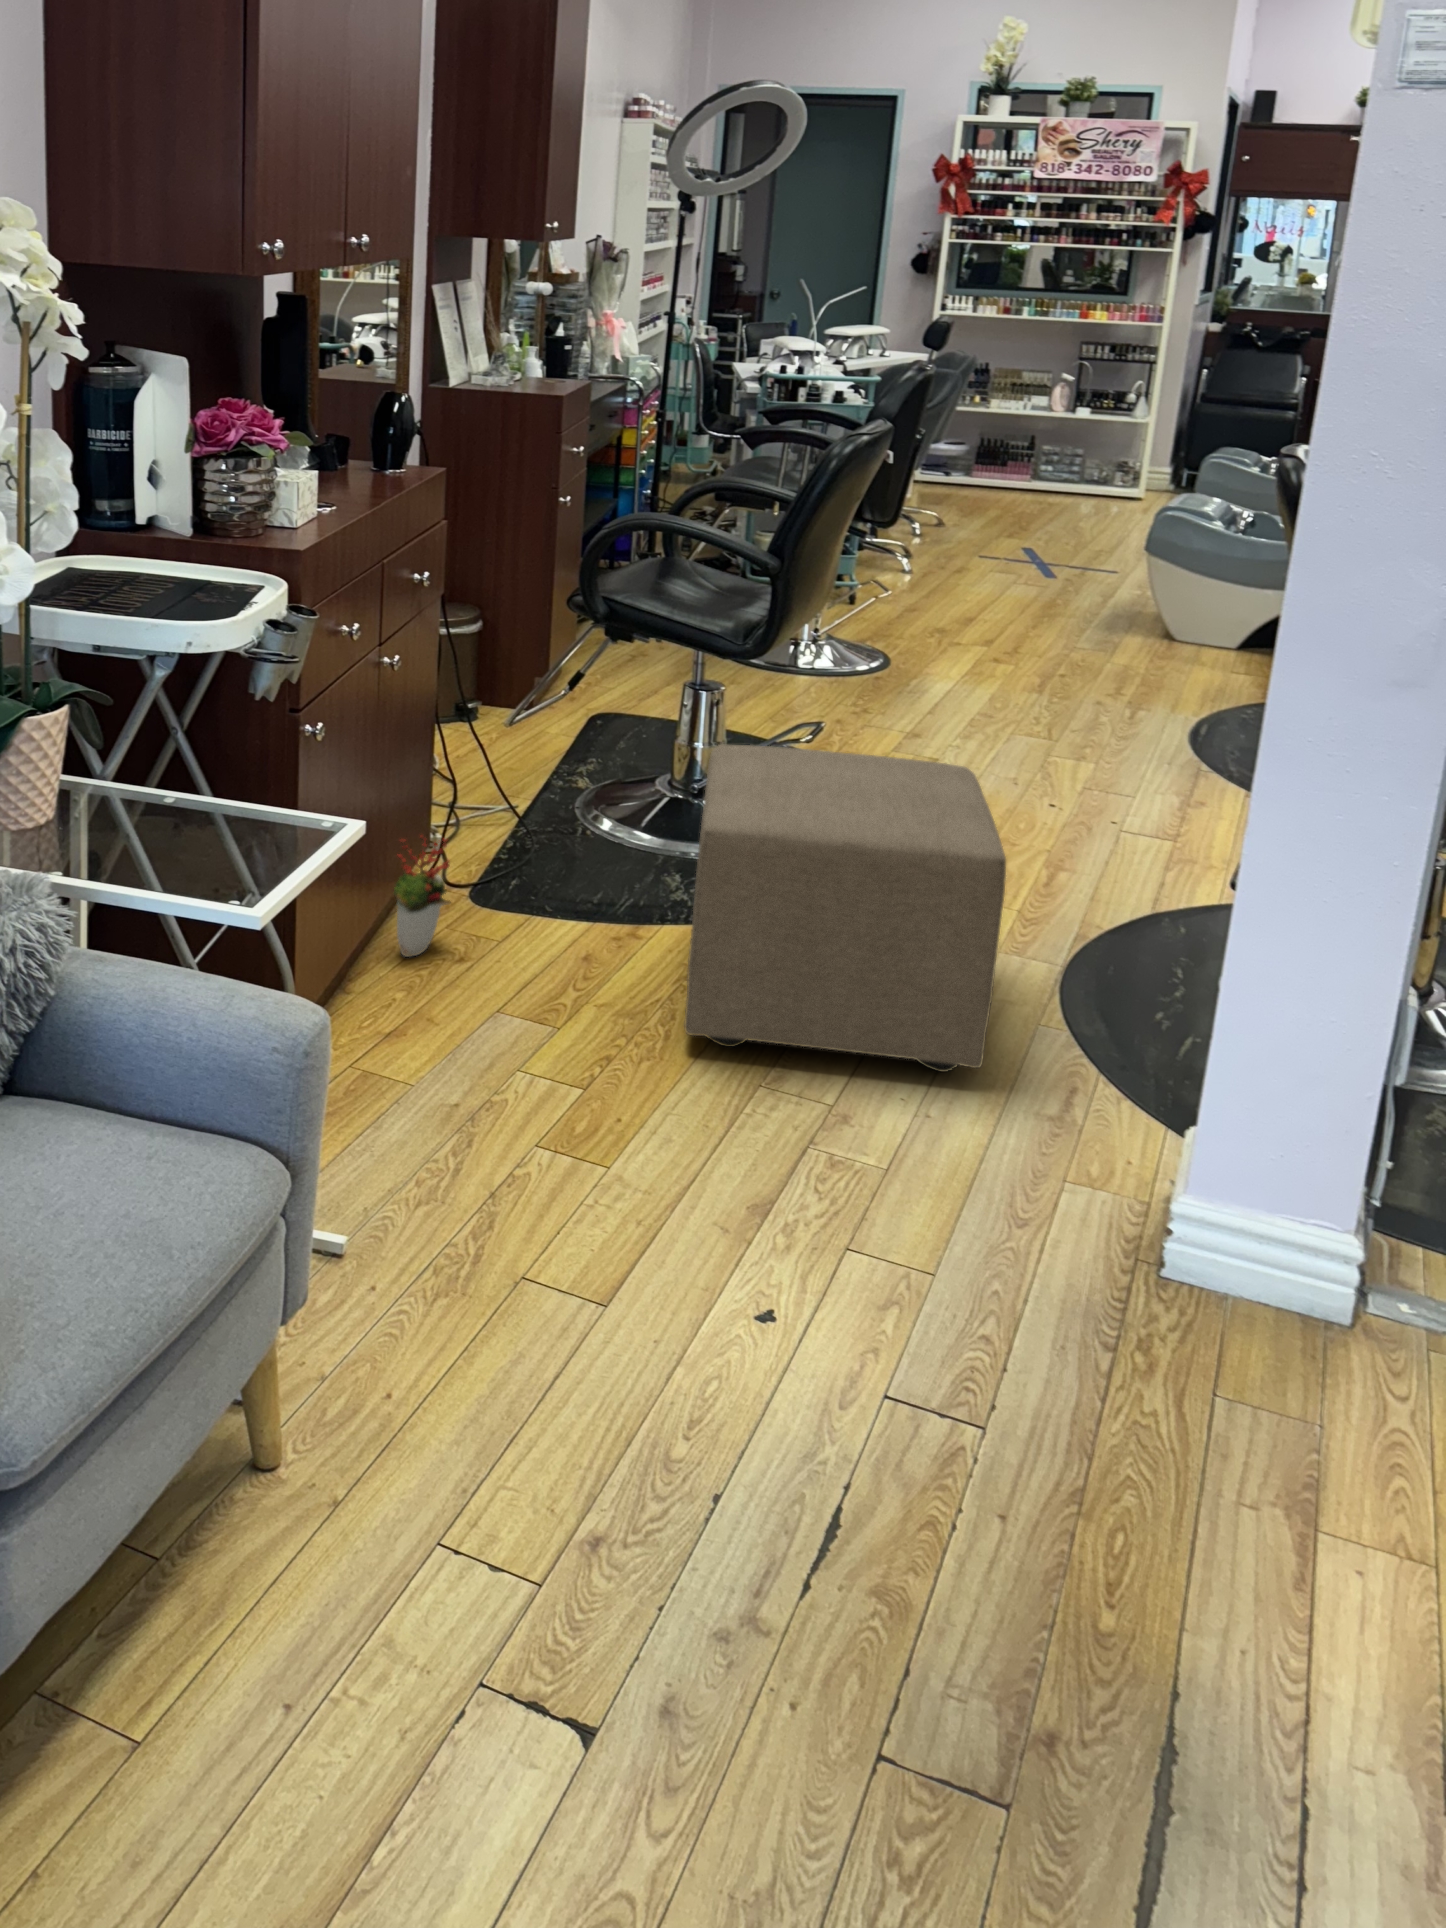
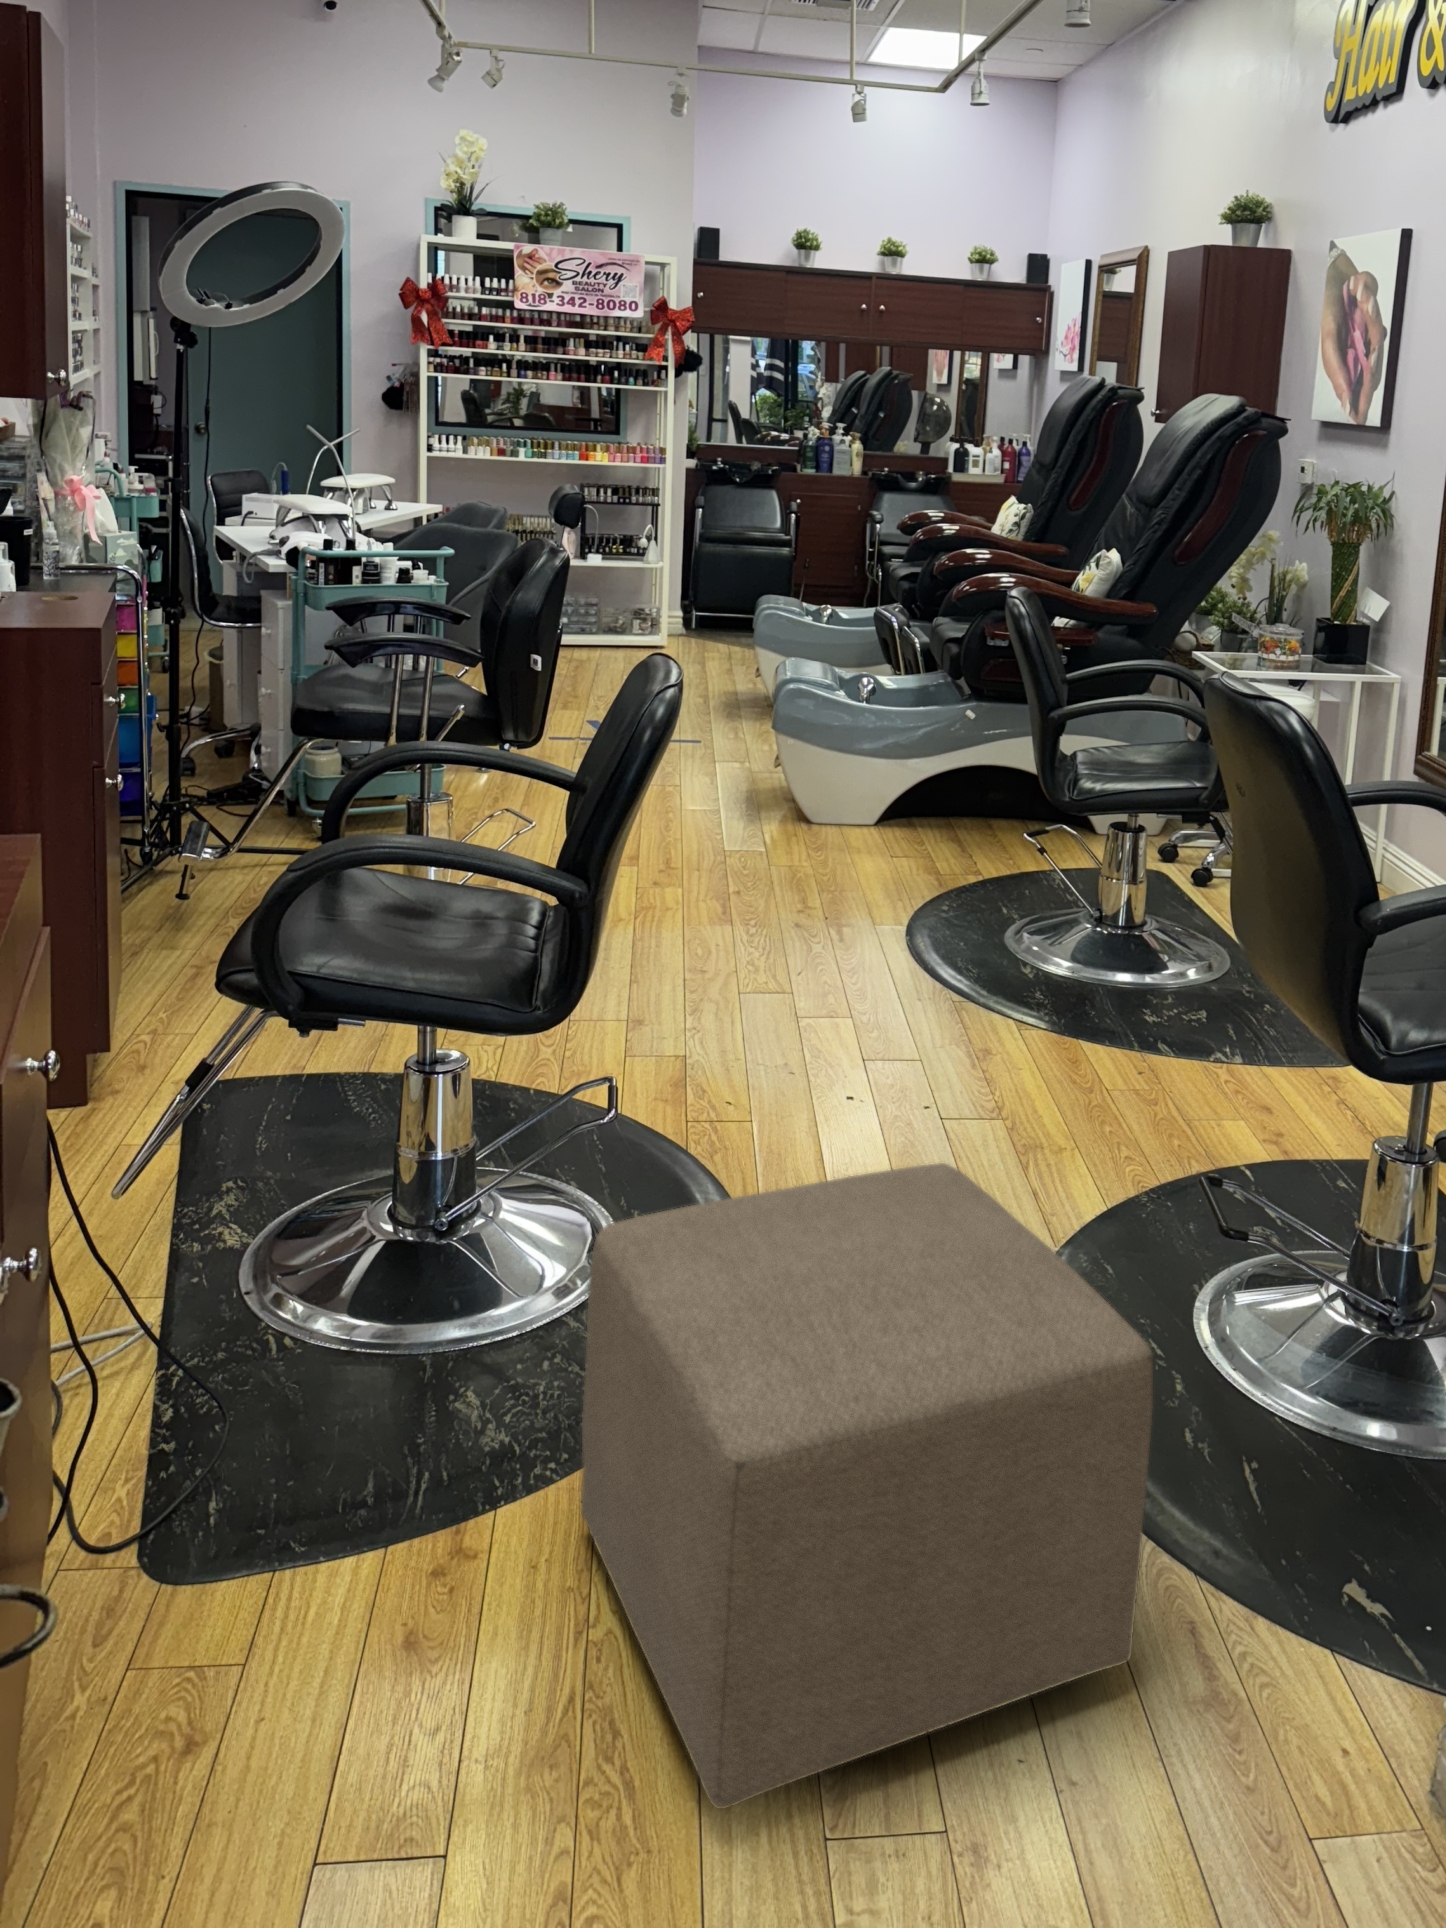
decorative plant: present [394,835,451,957] -> none [46,1570,176,1834]

